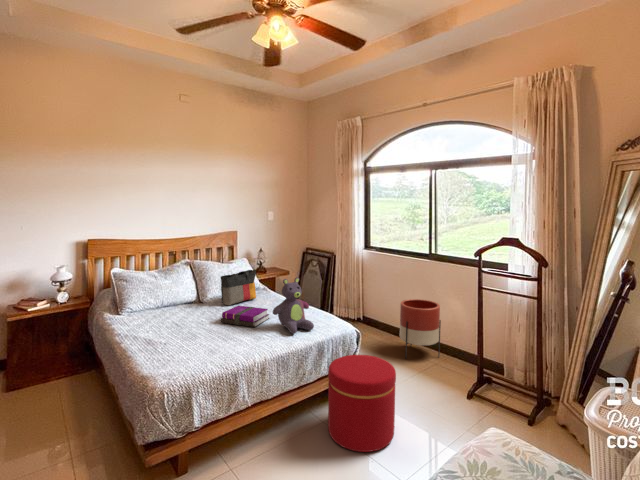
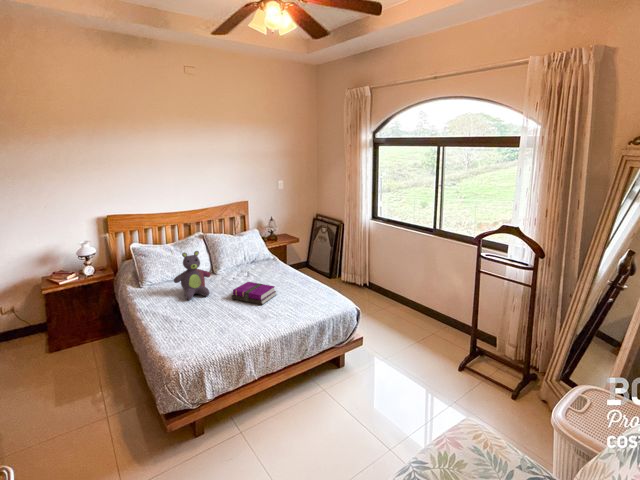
tote bag: present [221,270,256,305] -> none [231,244,266,279]
stuffed bear: present [273,277,314,334] -> present [174,251,211,300]
planter: present [400,299,441,359] -> none [401,273,440,329]
ottoman: present [328,355,396,452] -> none [327,334,389,422]

